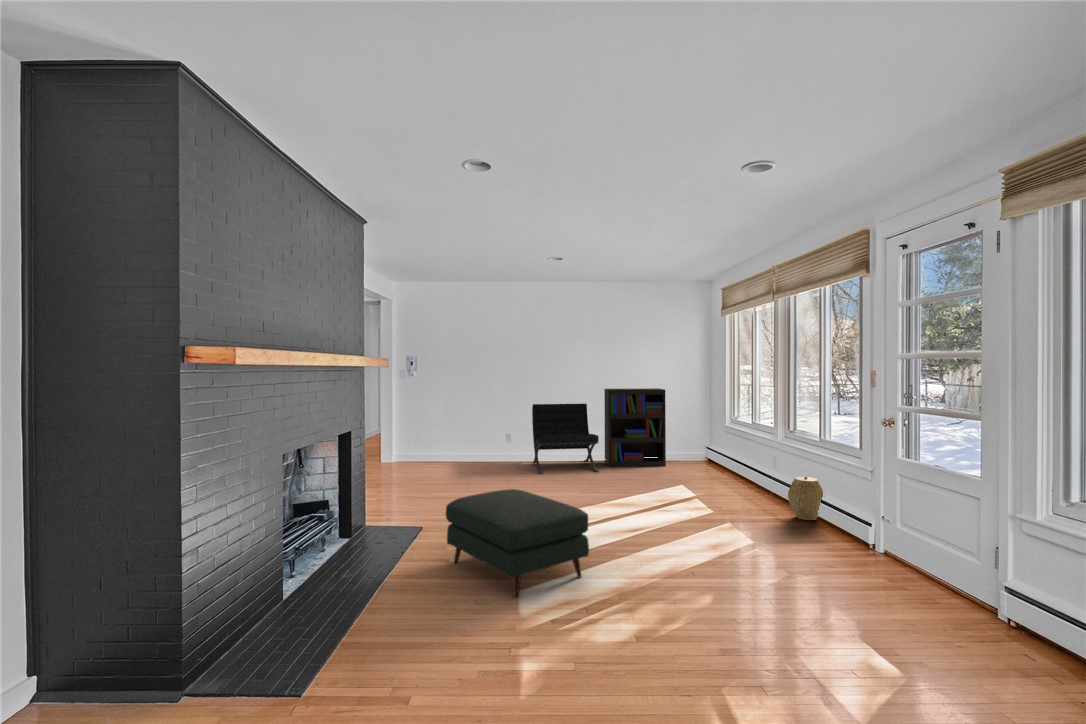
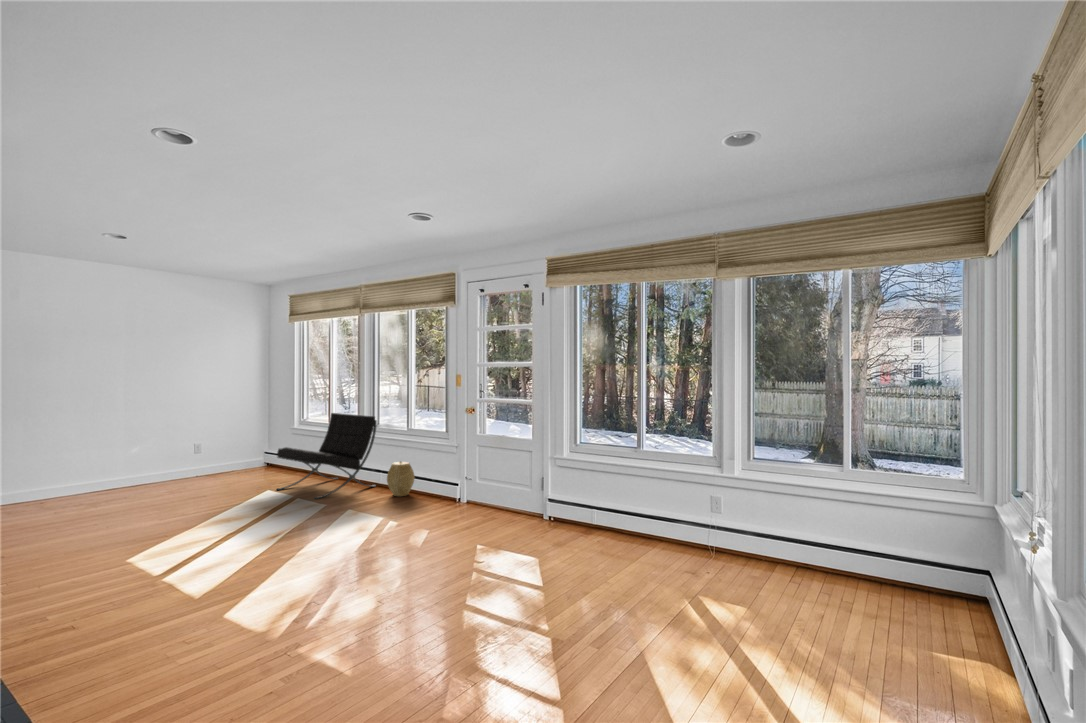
bookshelf: present [604,388,666,467] -> none [144,395,229,488]
lounge chair: present [532,404,599,474] -> present [277,413,377,499]
ottoman: present [446,489,589,598] -> none [81,516,284,623]

